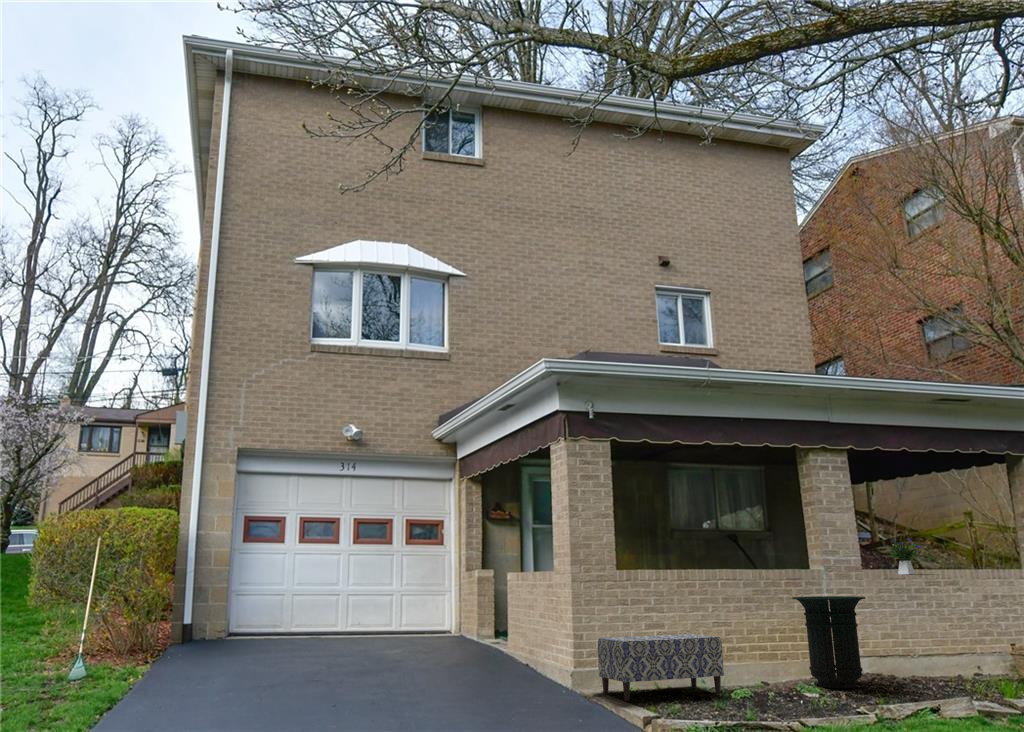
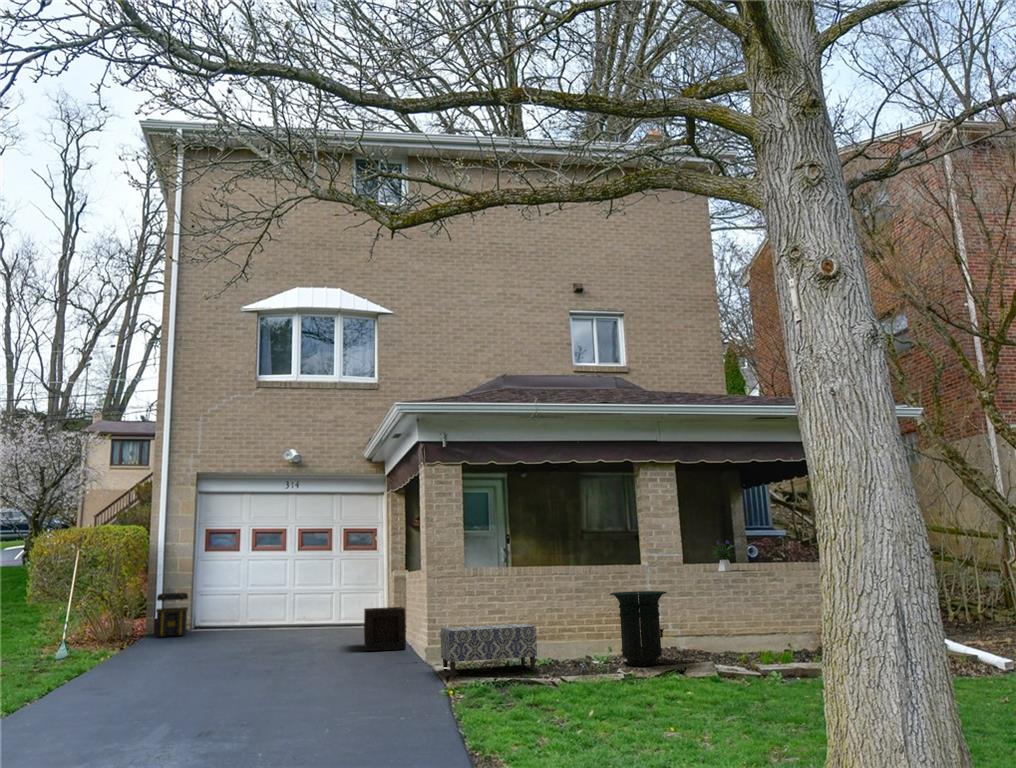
toolbox: none [183,592,227,647] -> present [156,593,188,637]
wooden crate: none [465,612,525,667] -> present [364,607,406,651]

